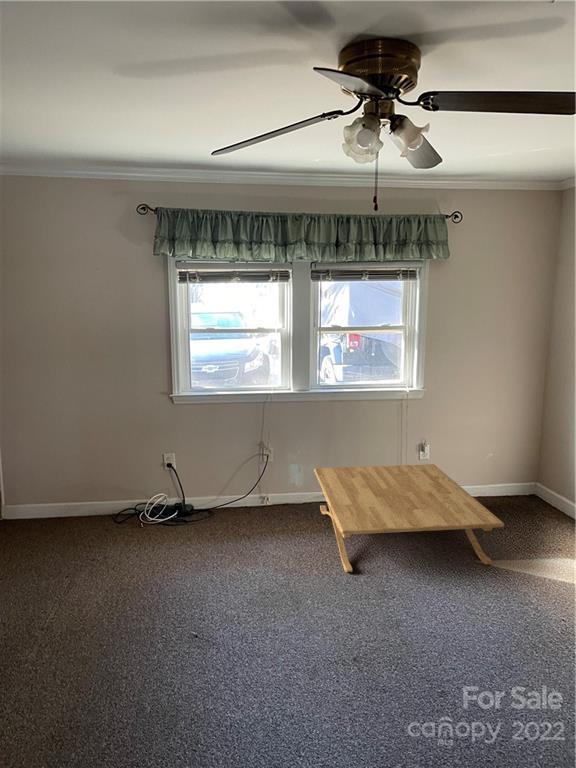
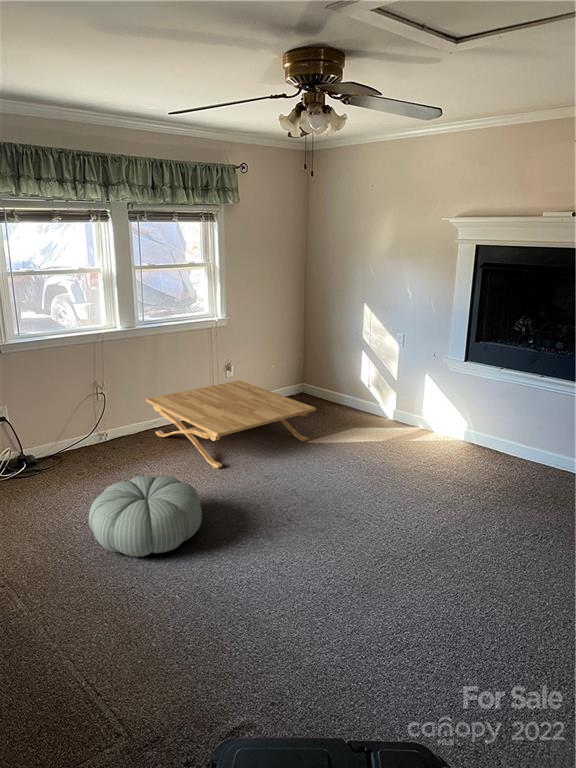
pouf: none [128,564,265,678] -> present [89,476,202,557]

